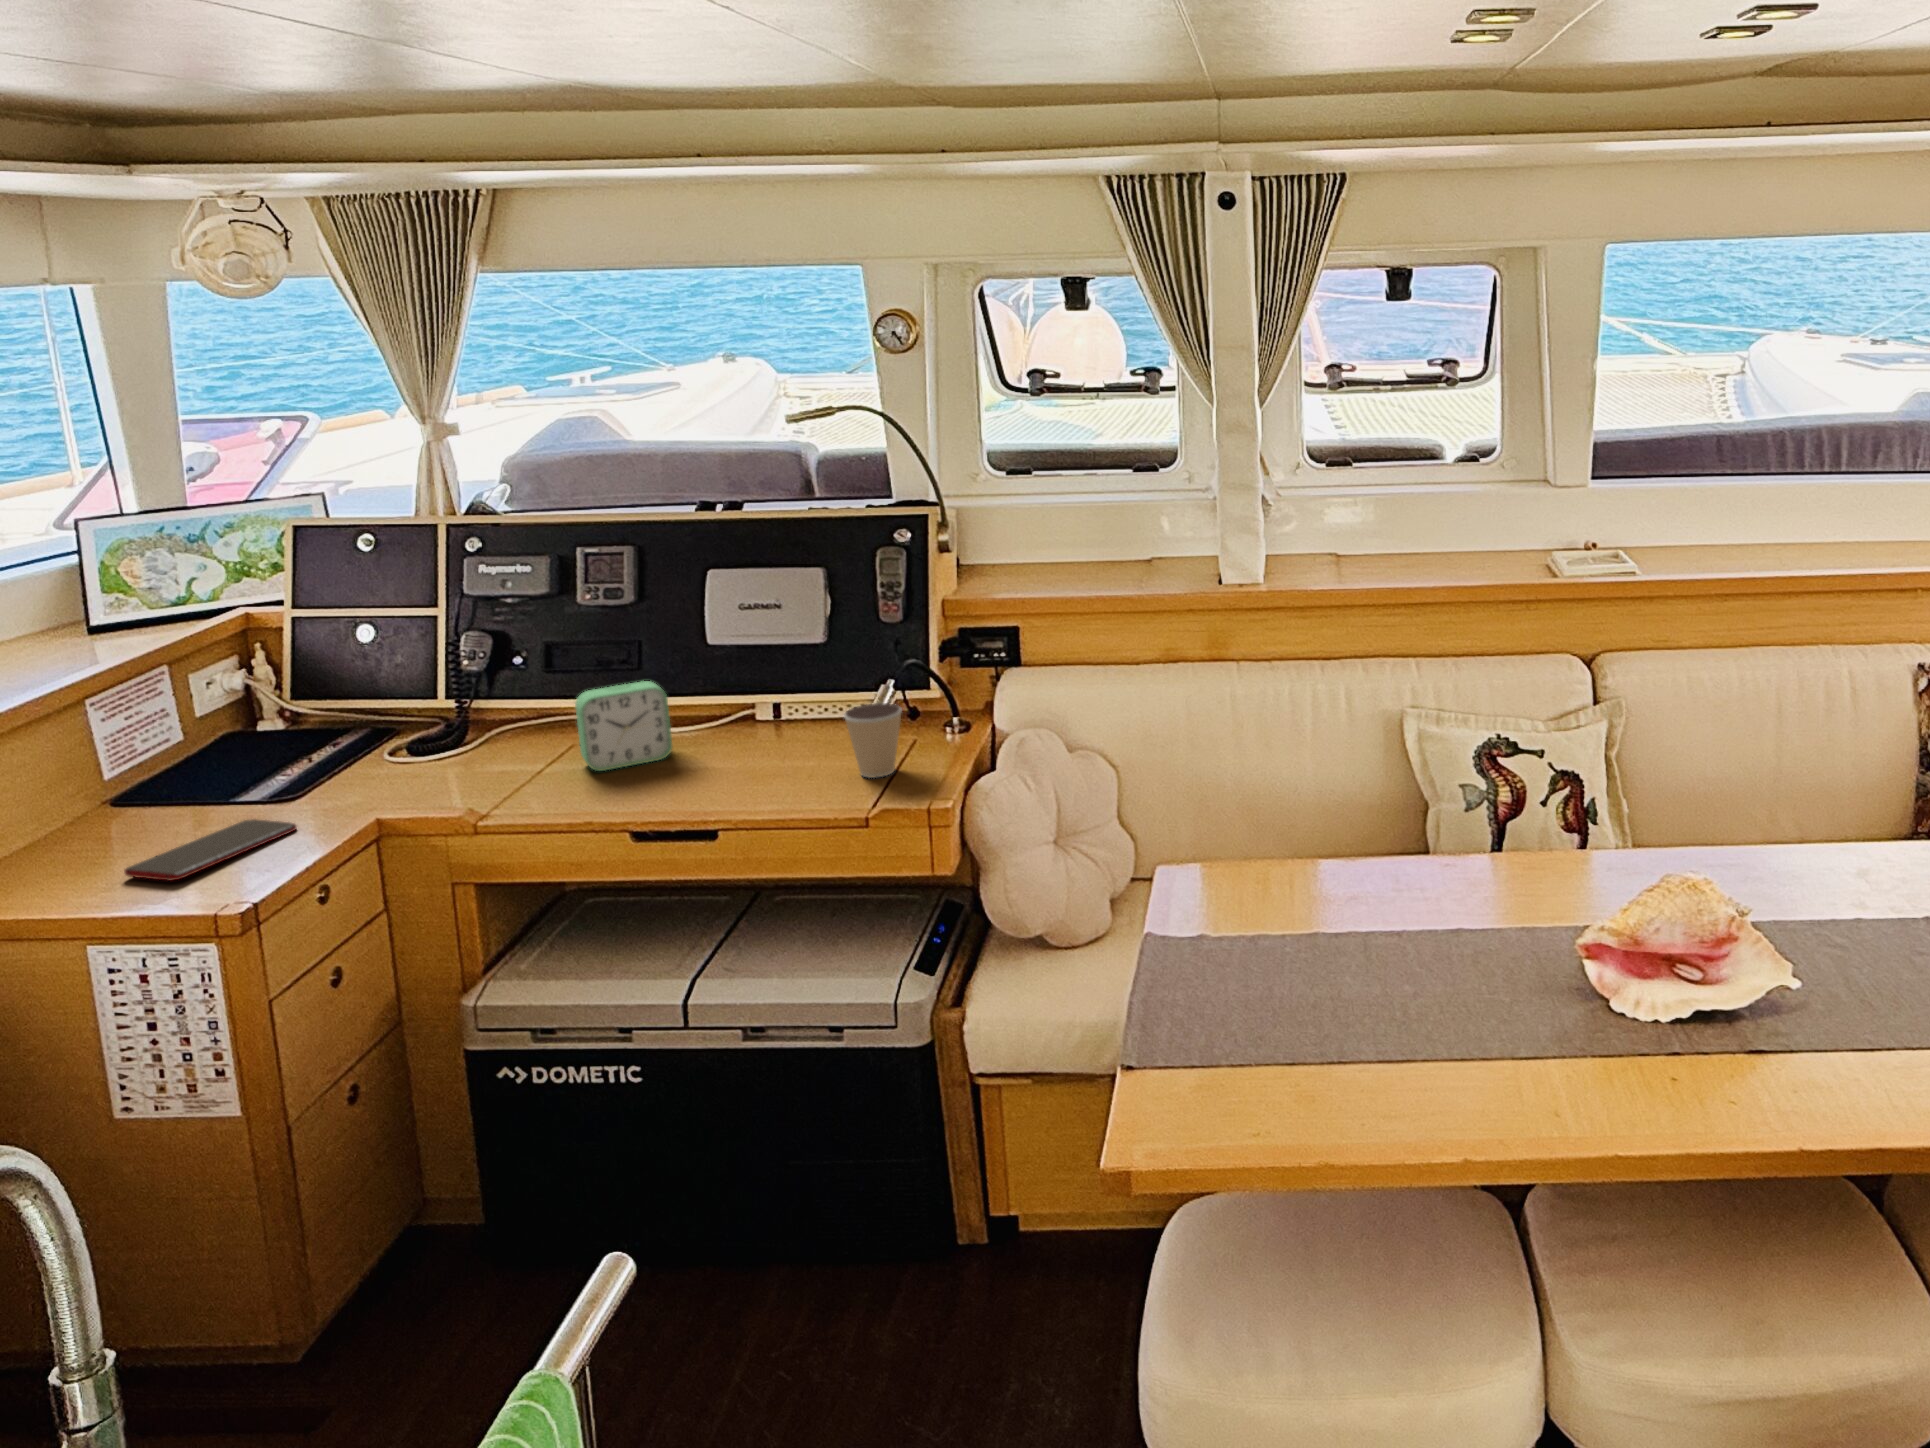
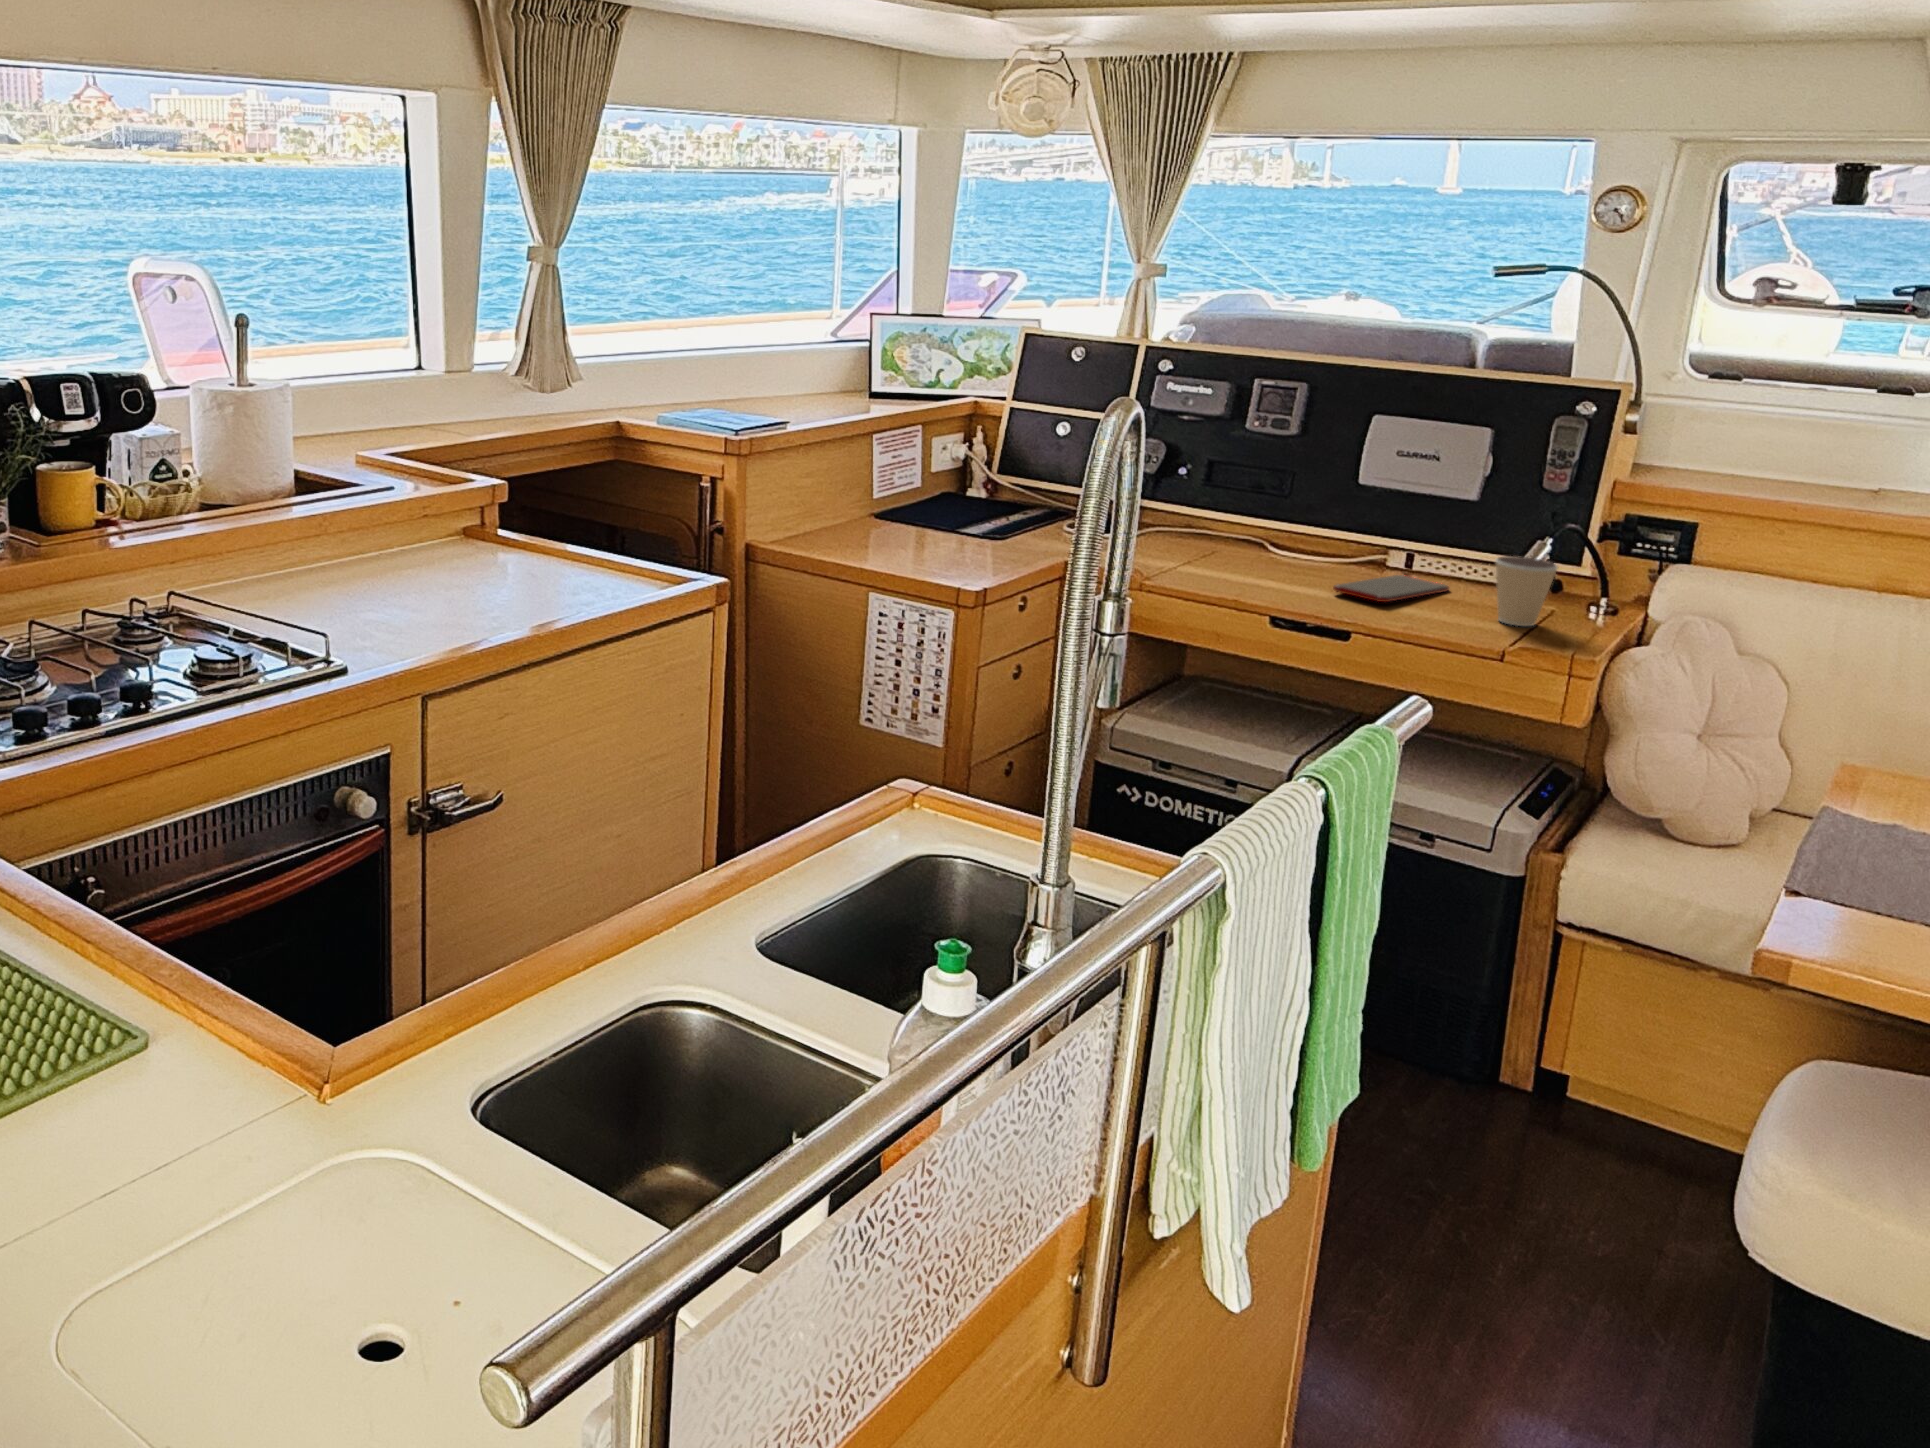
alarm clock: present [575,681,672,771] -> none [1230,498,1318,572]
smartphone: present [124,819,297,881] -> present [1333,575,1450,602]

